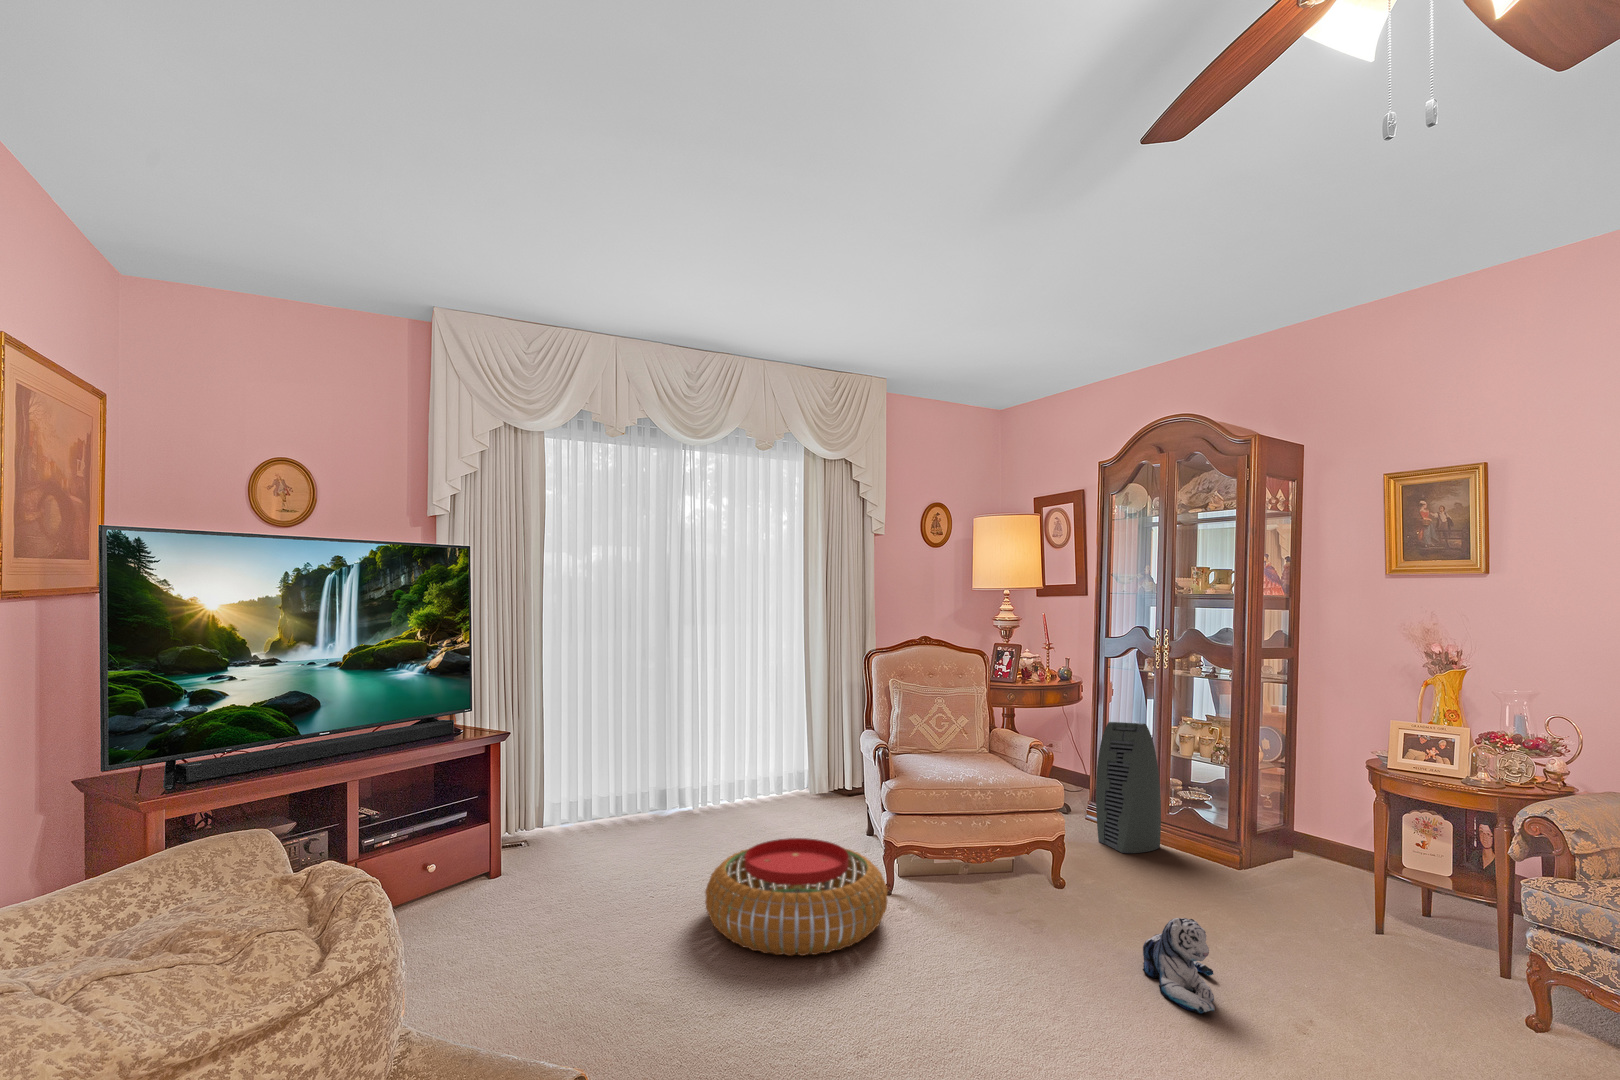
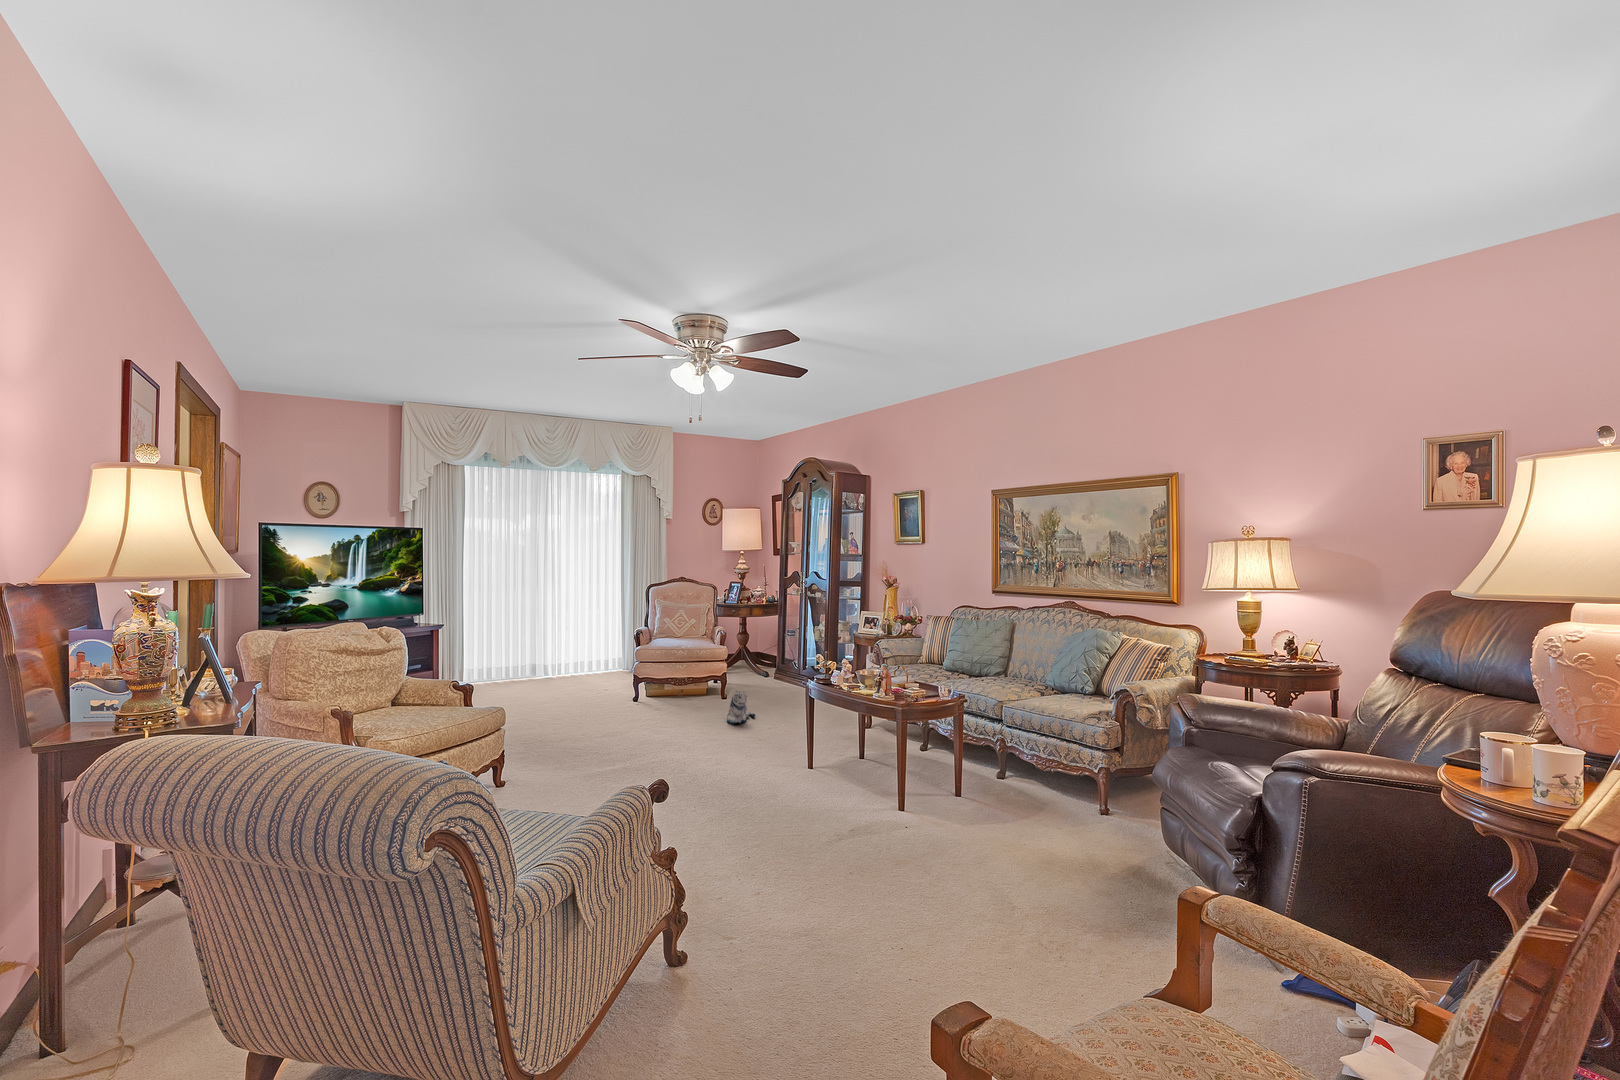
air purifier: present [1096,722,1161,853] -> none [765,623,798,689]
pouf: present [705,838,887,956] -> none [540,673,628,715]

